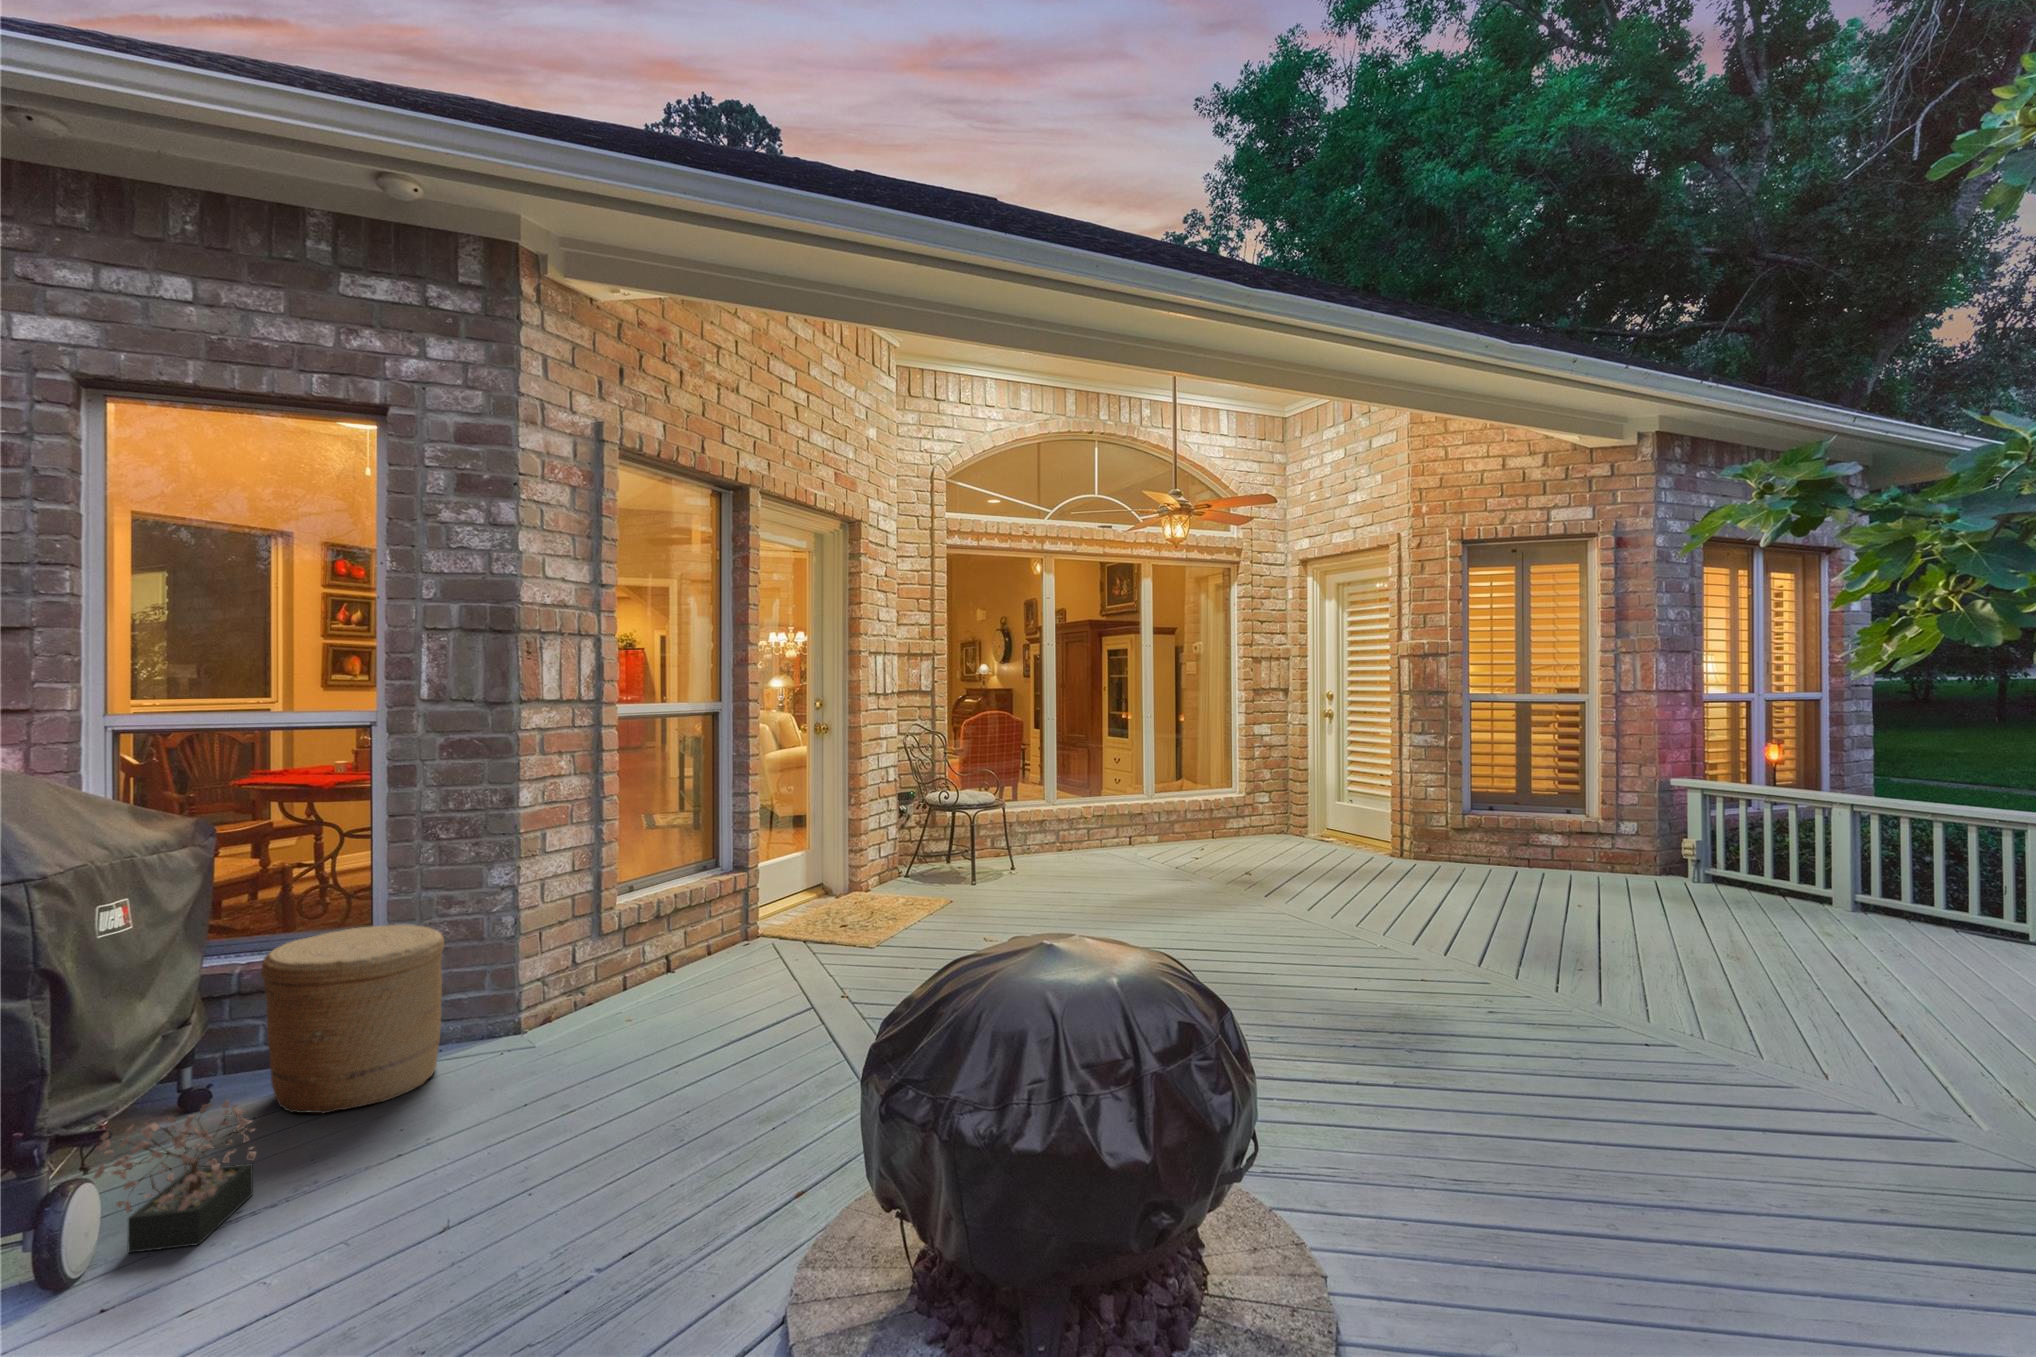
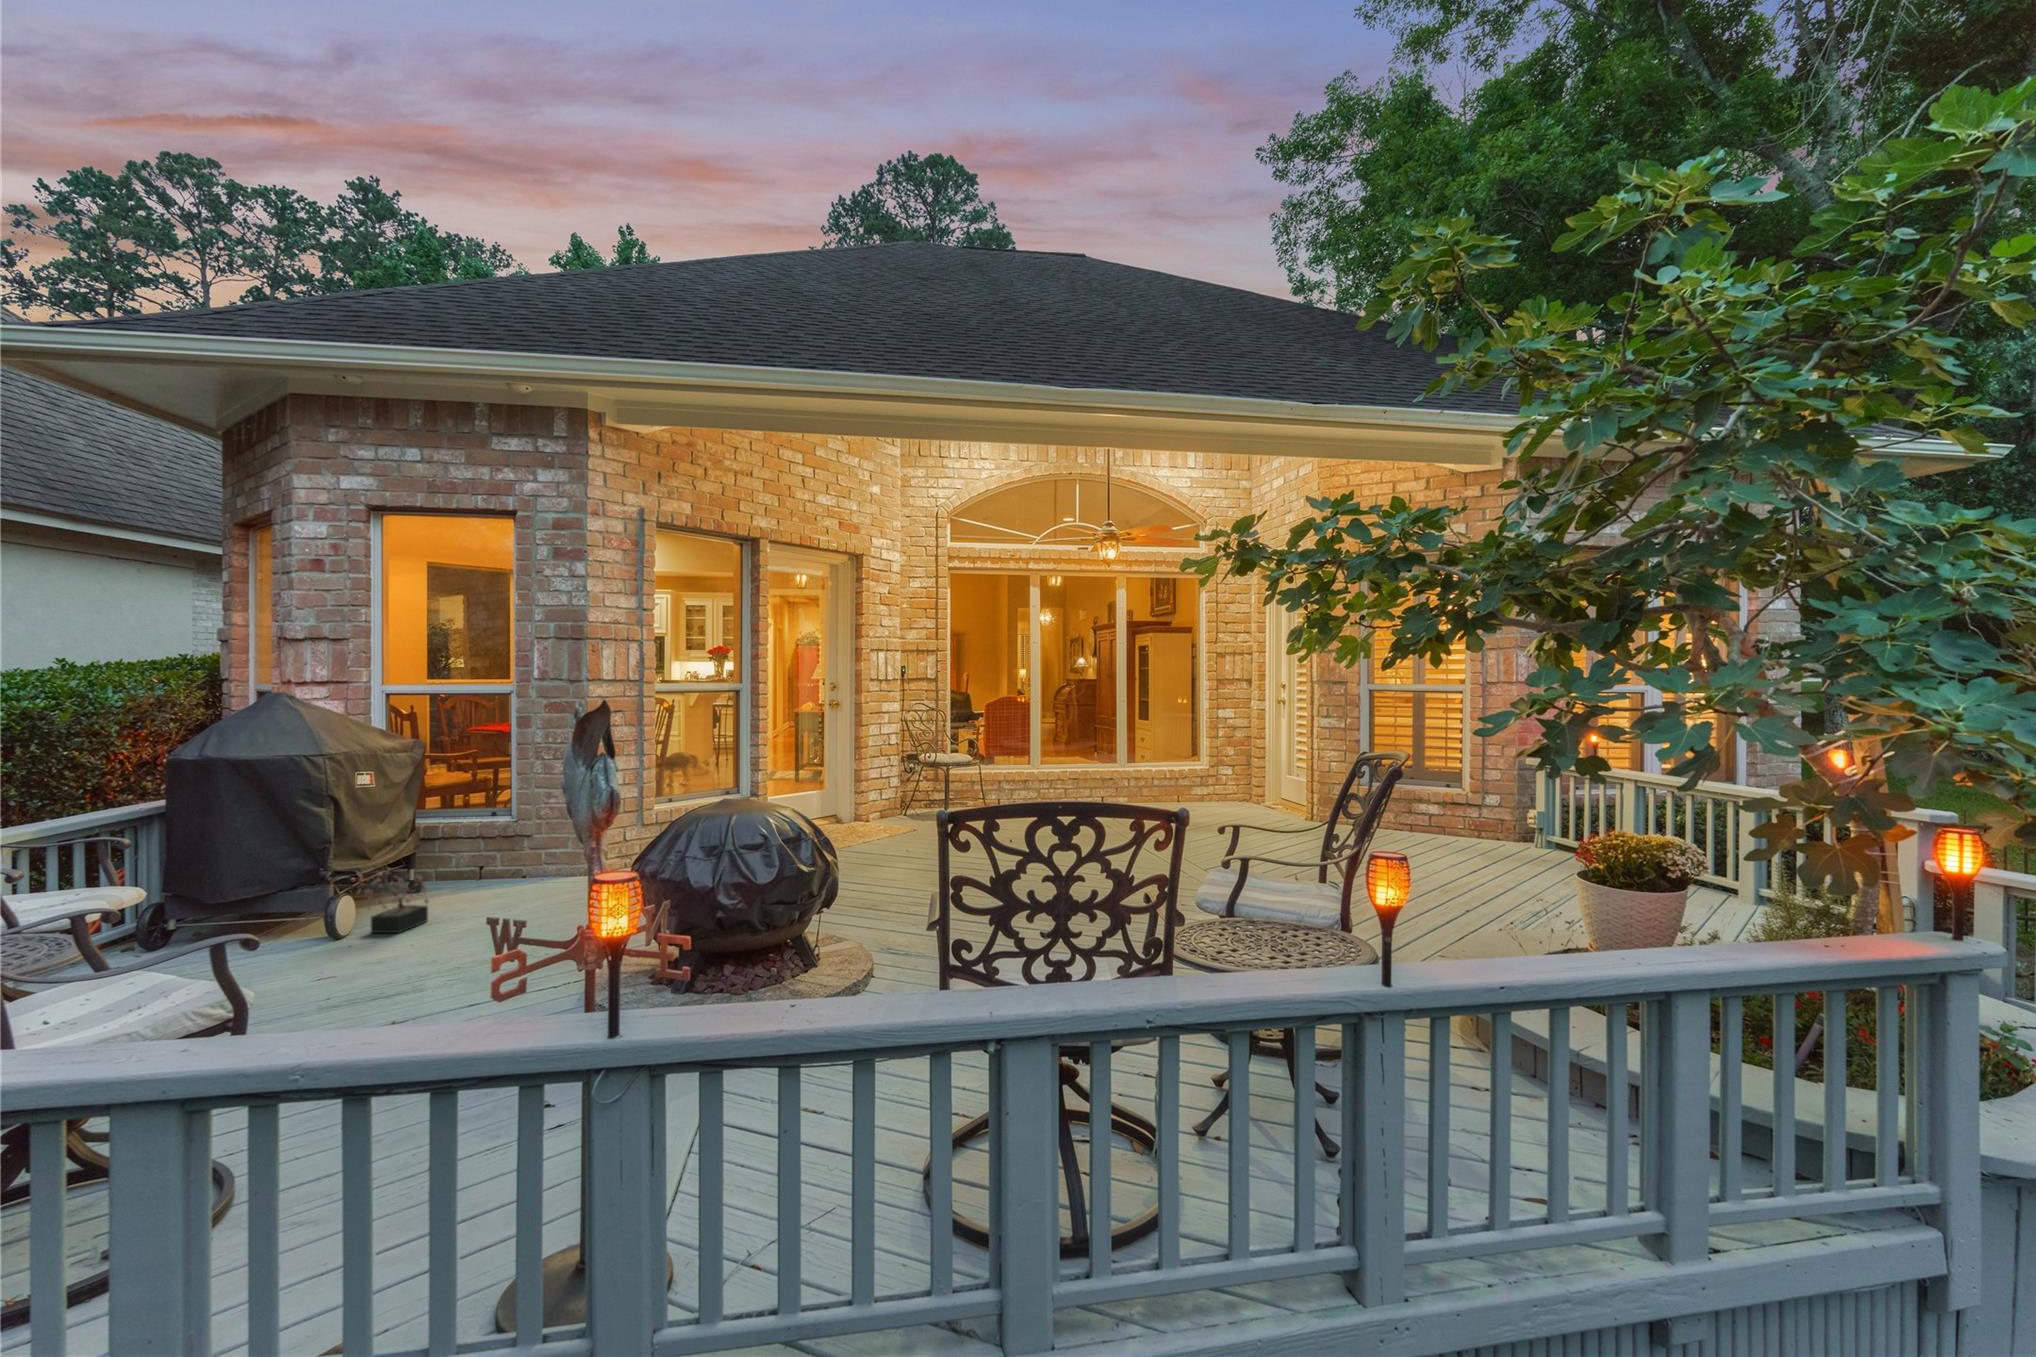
woven basket: present [261,925,444,1114] -> none [445,807,541,899]

